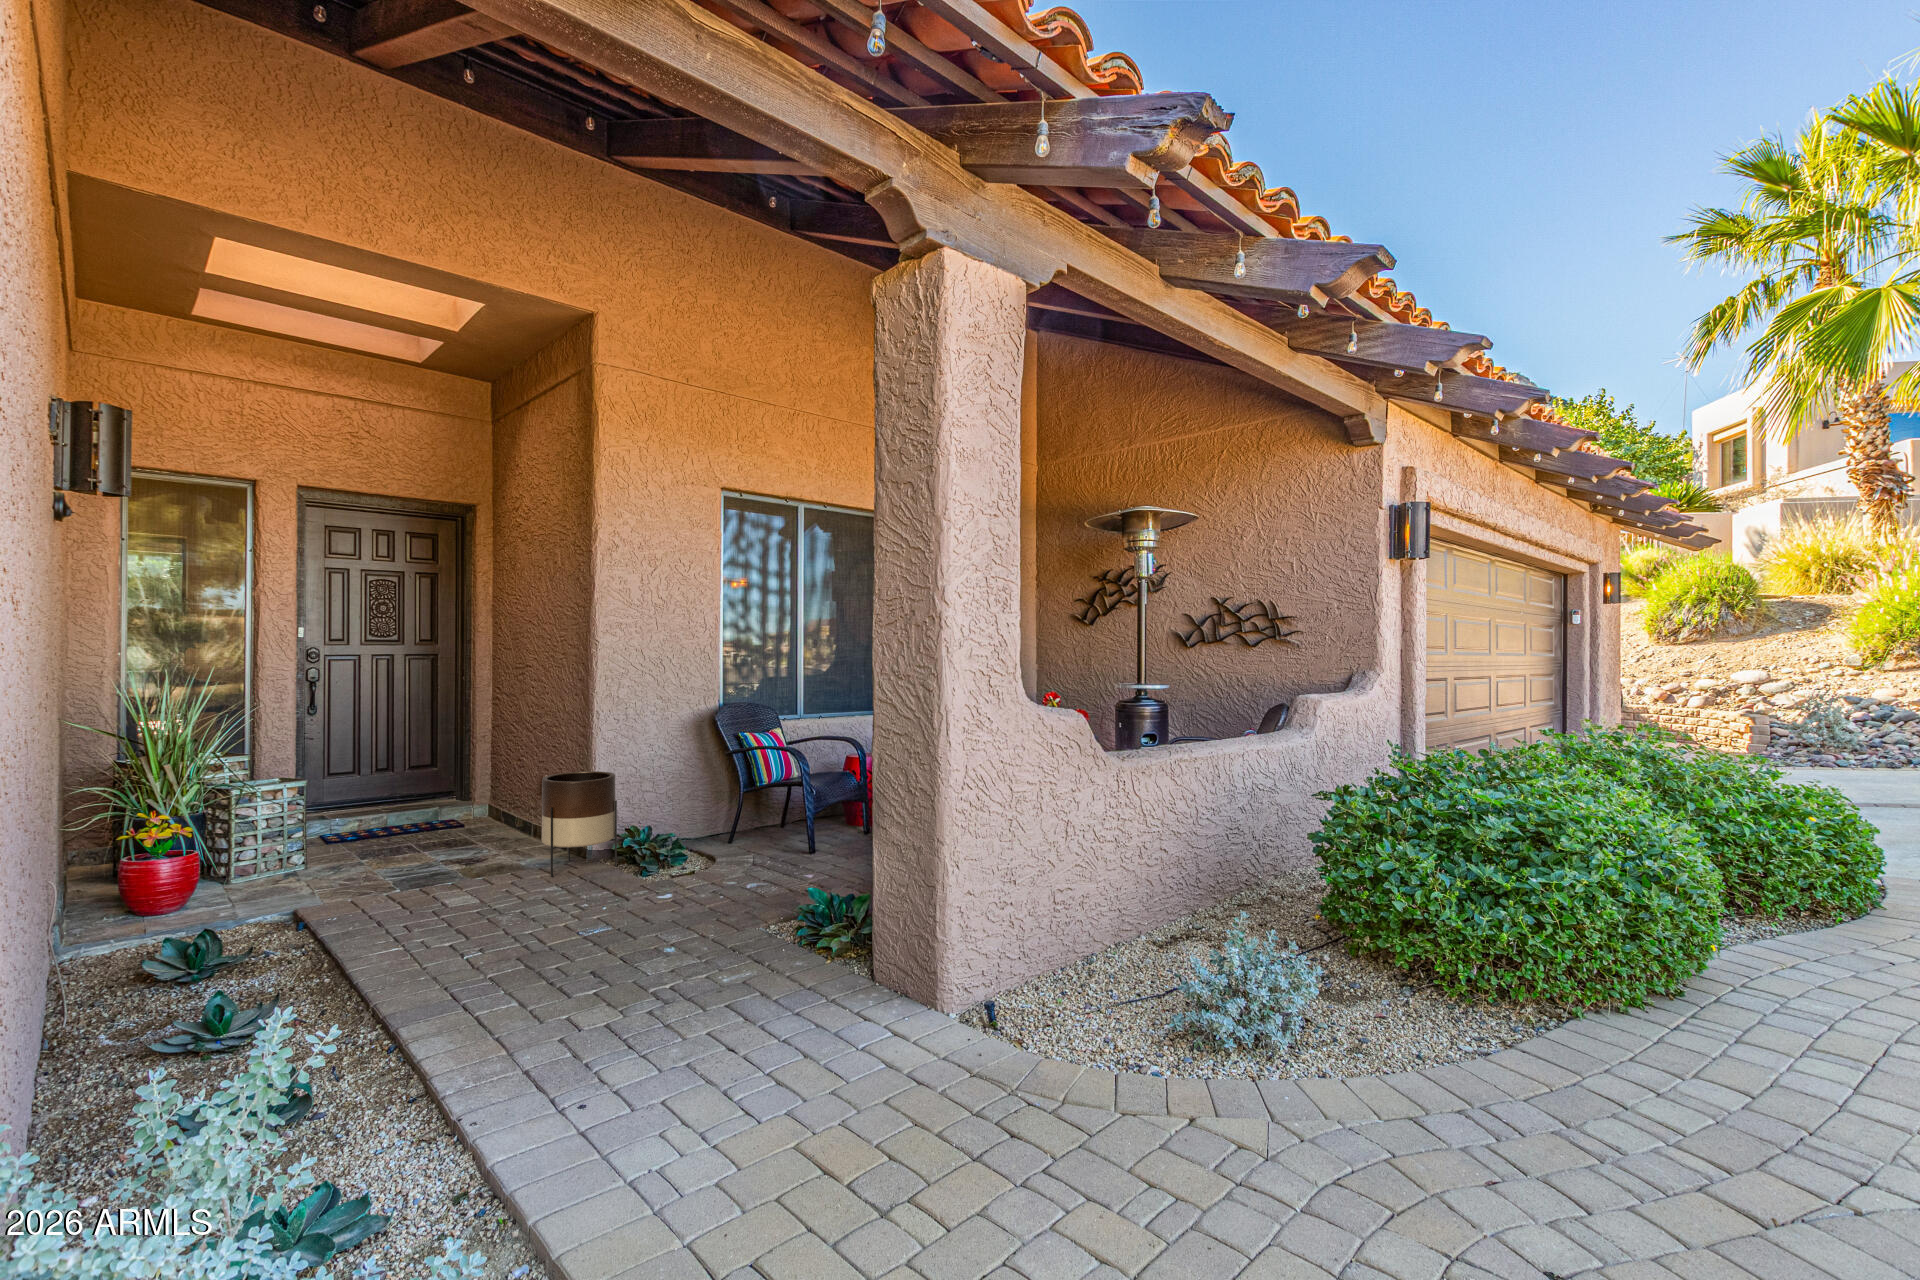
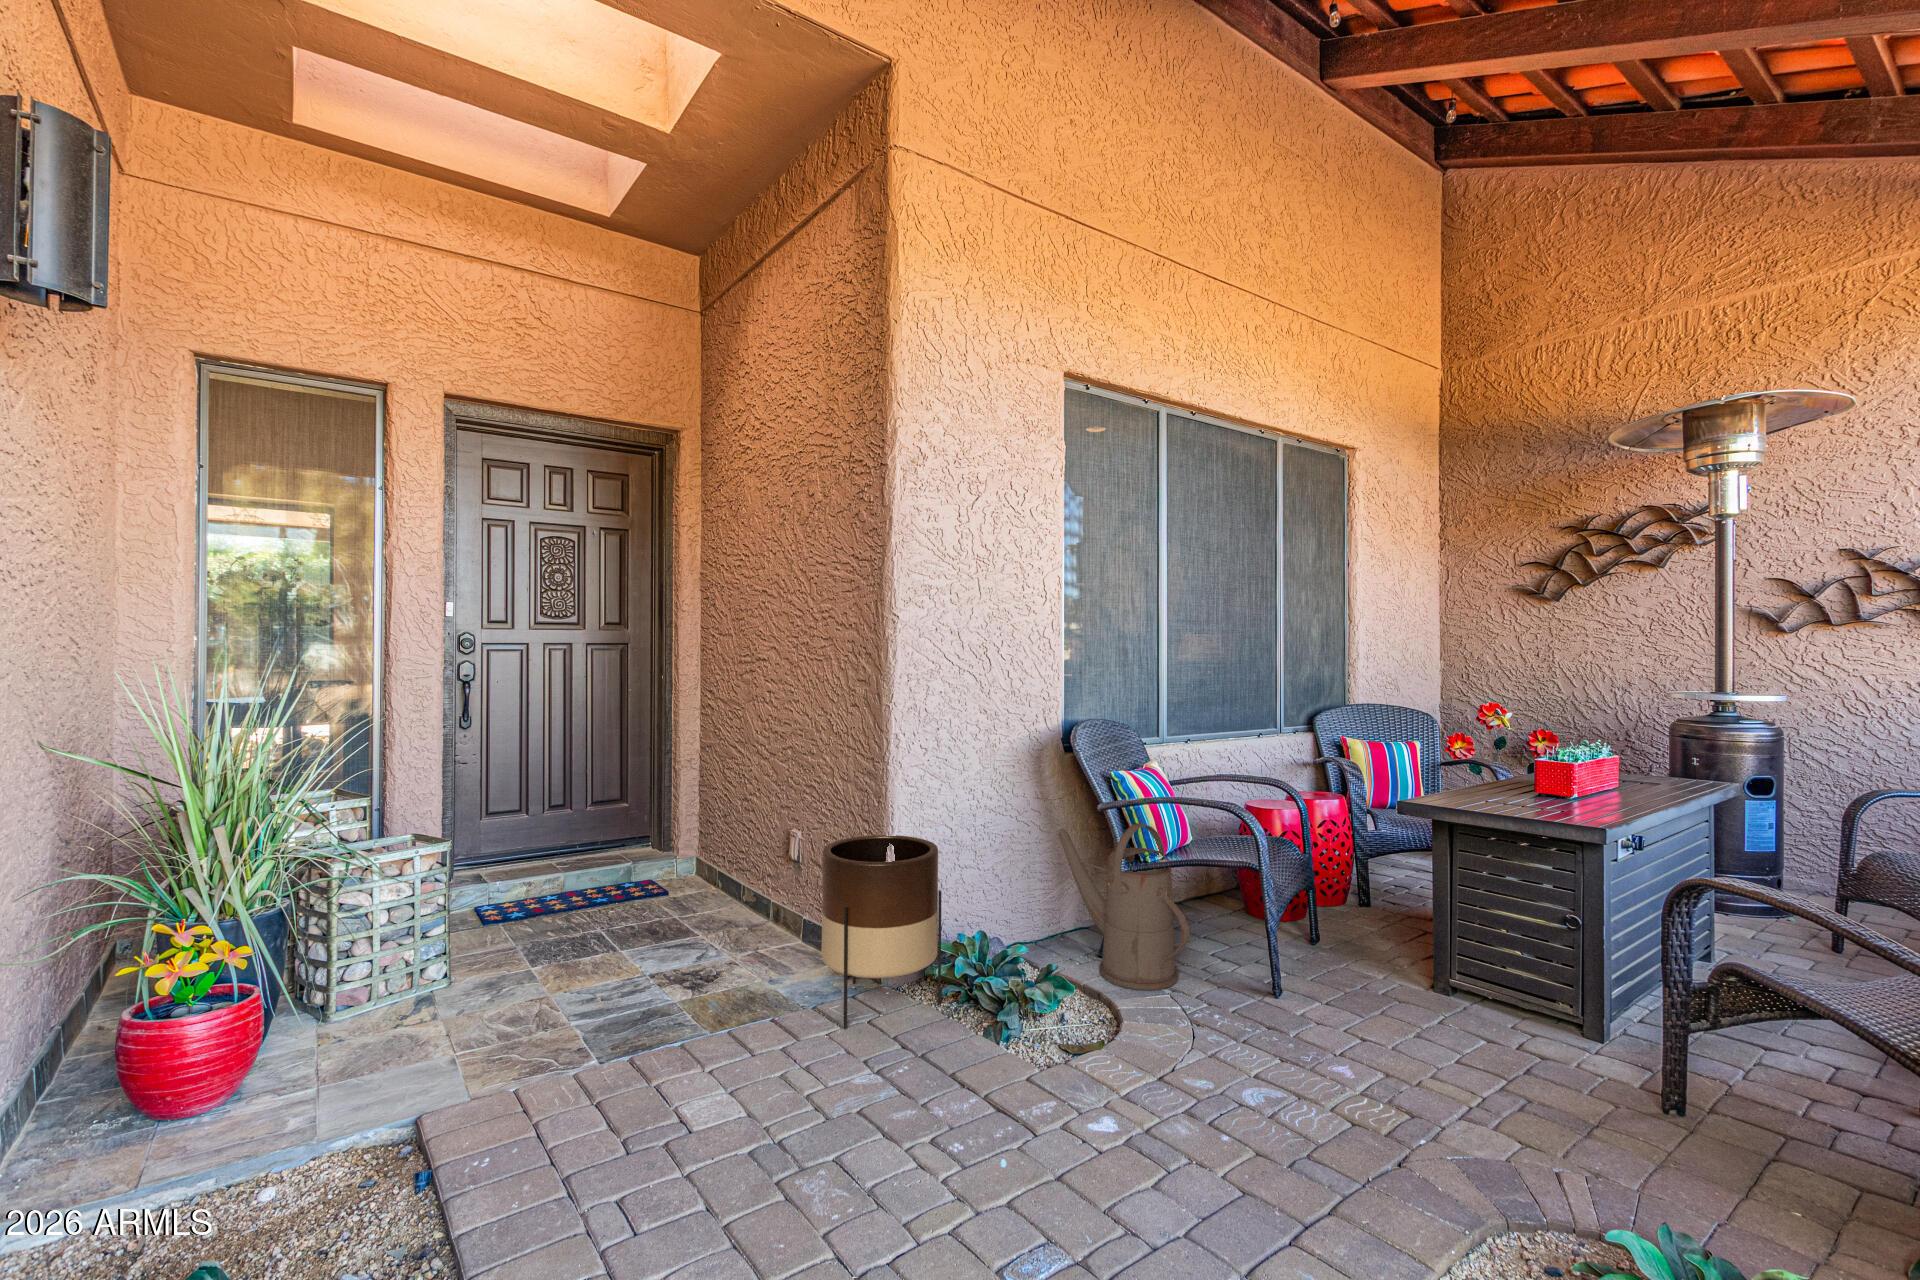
watering can: none [715,762,773,858] -> present [1058,823,1189,990]

